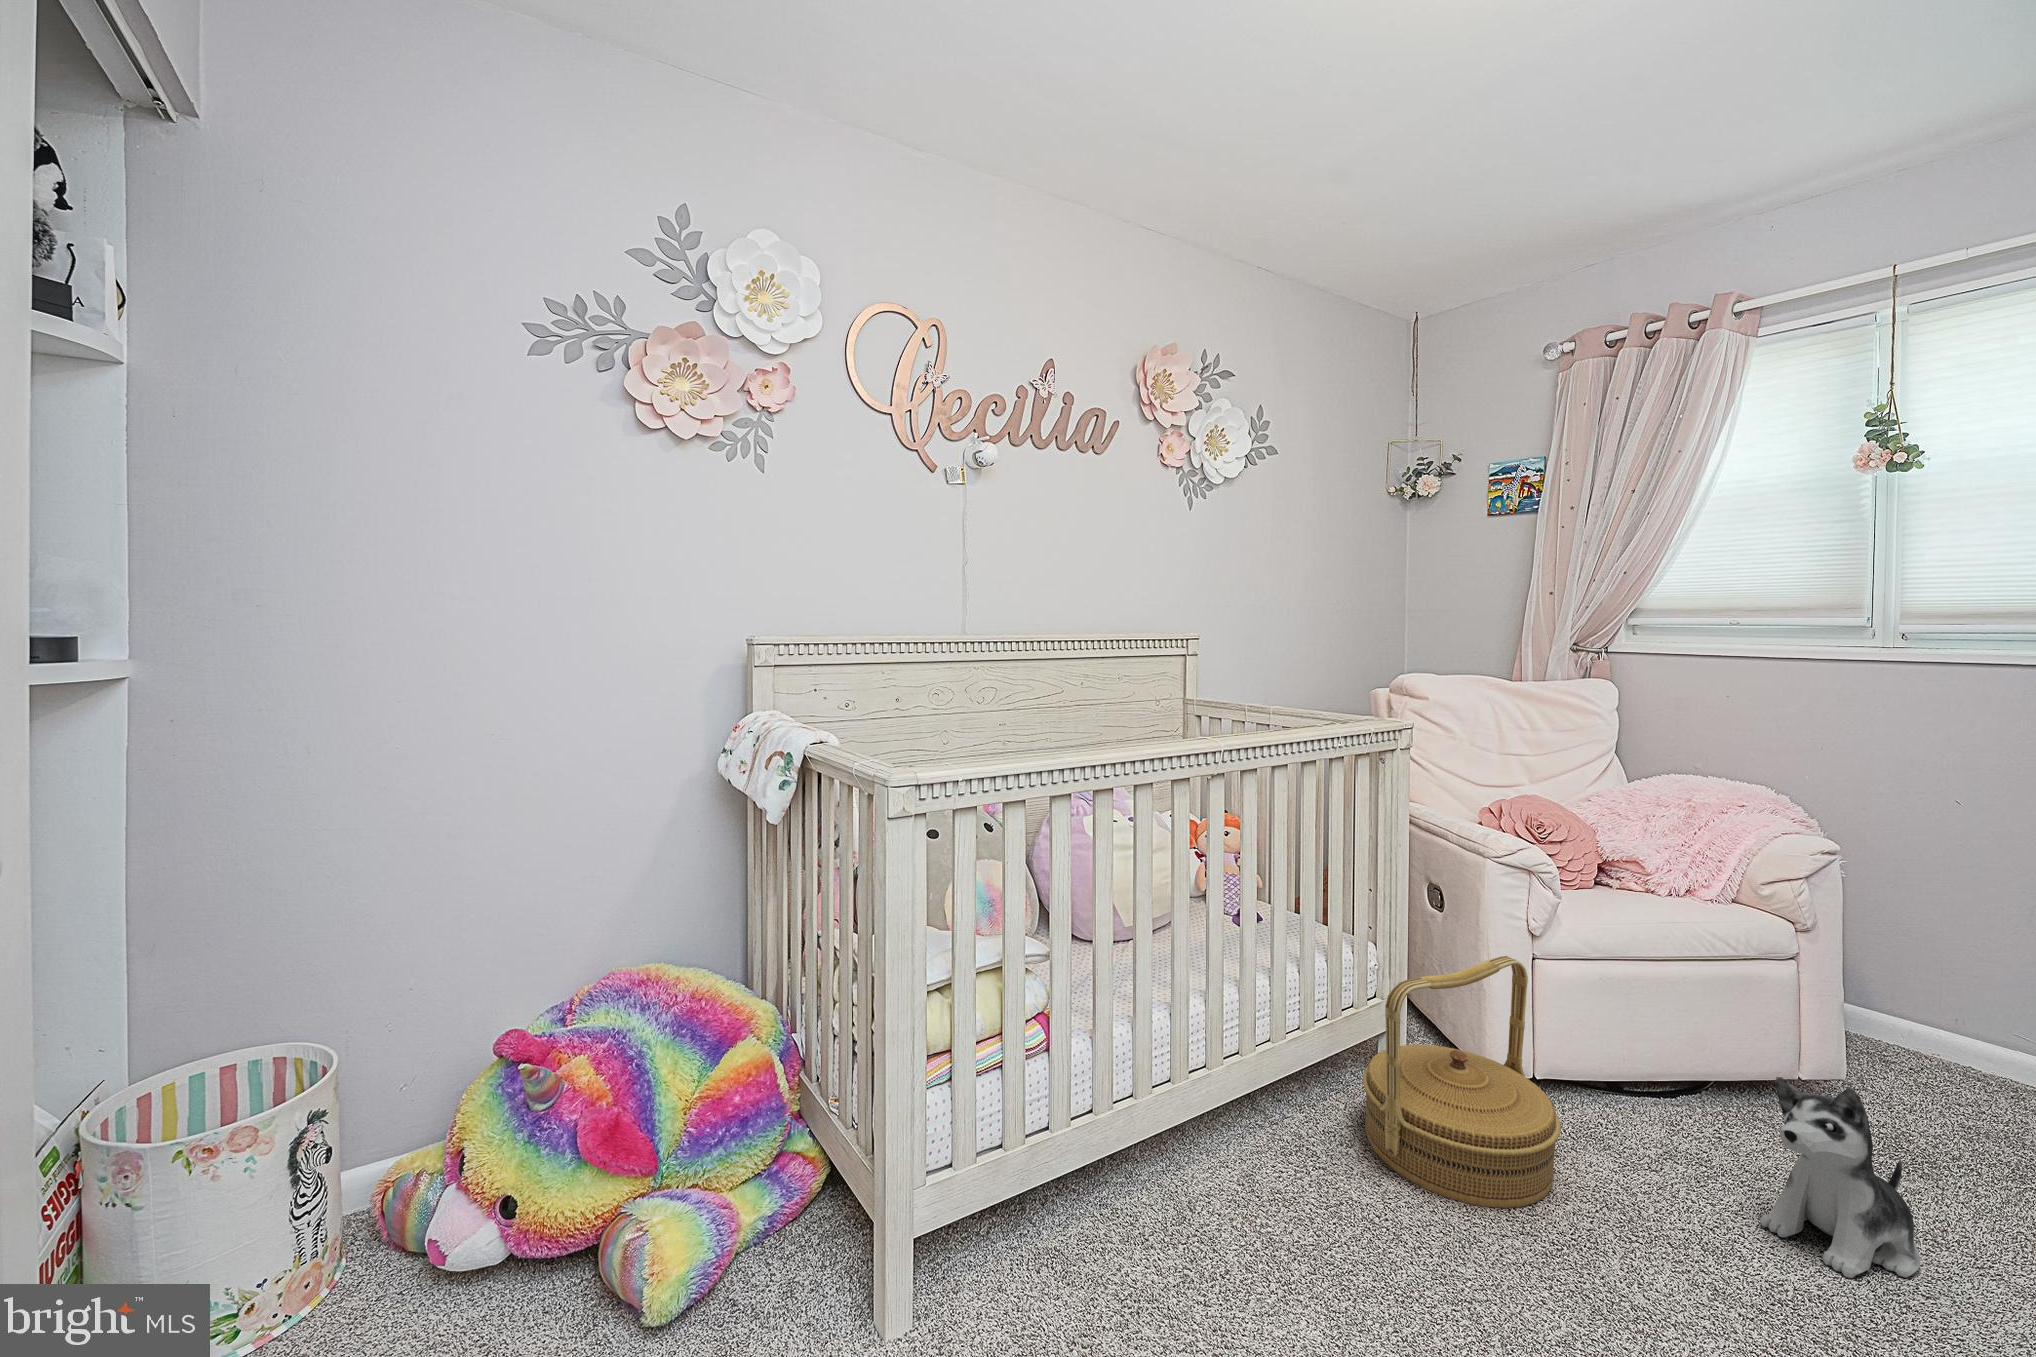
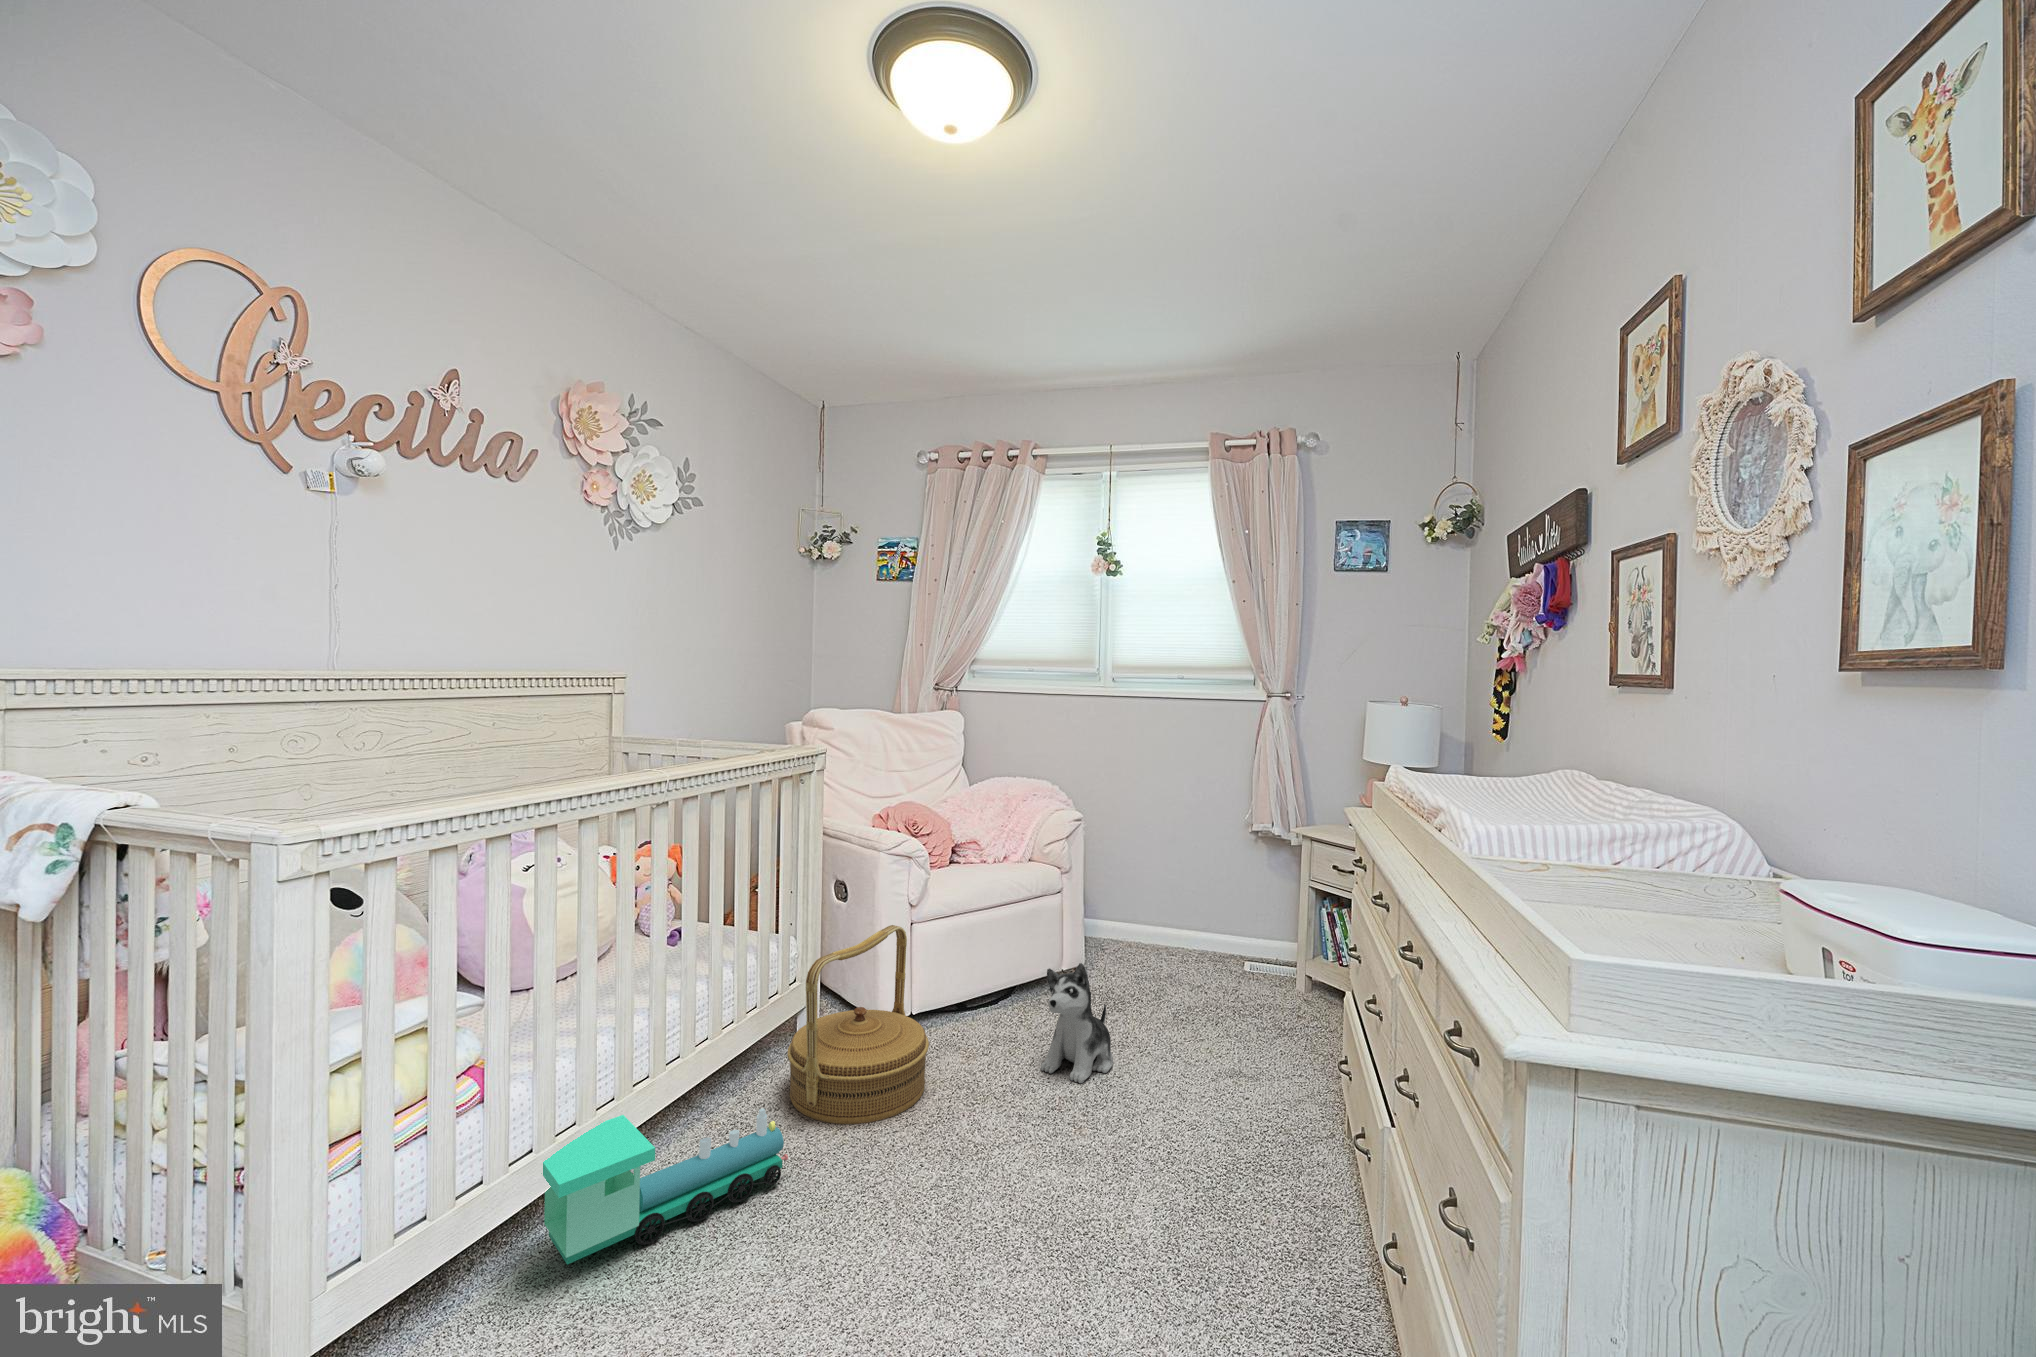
toy train: none [1092,1102,1359,1253] -> present [541,1108,788,1264]

